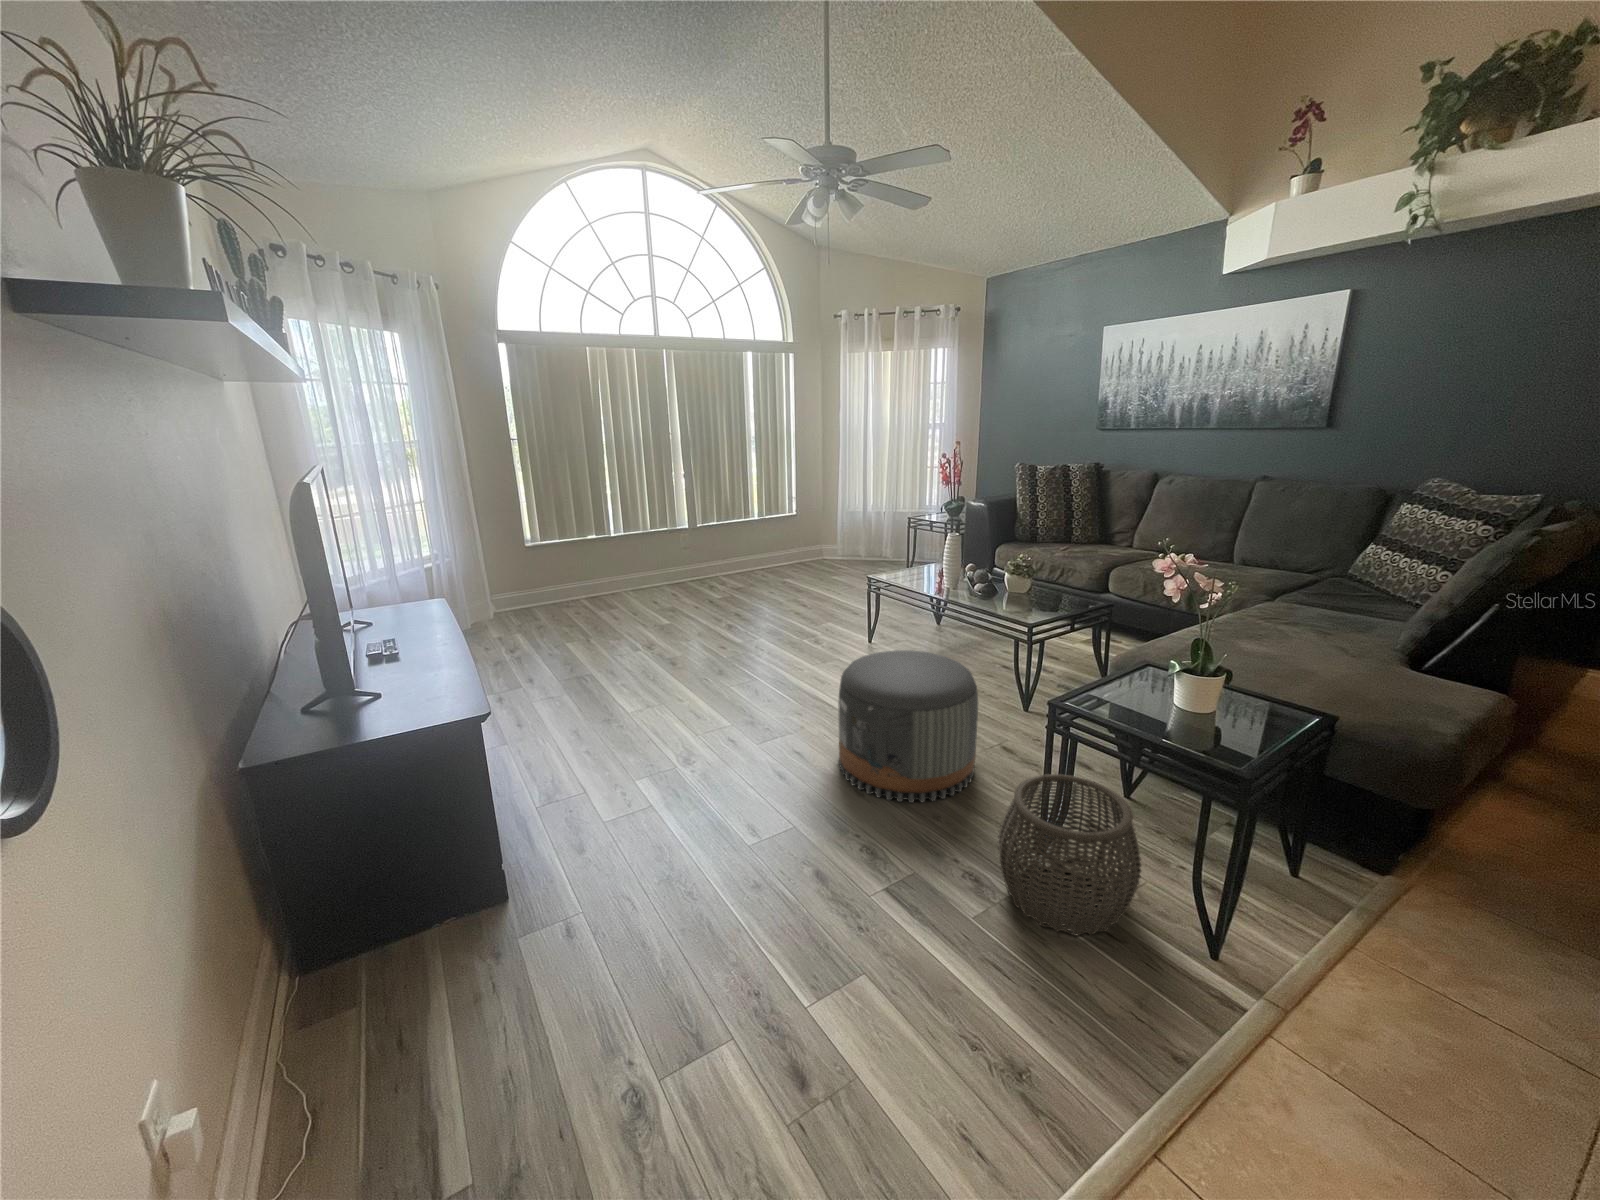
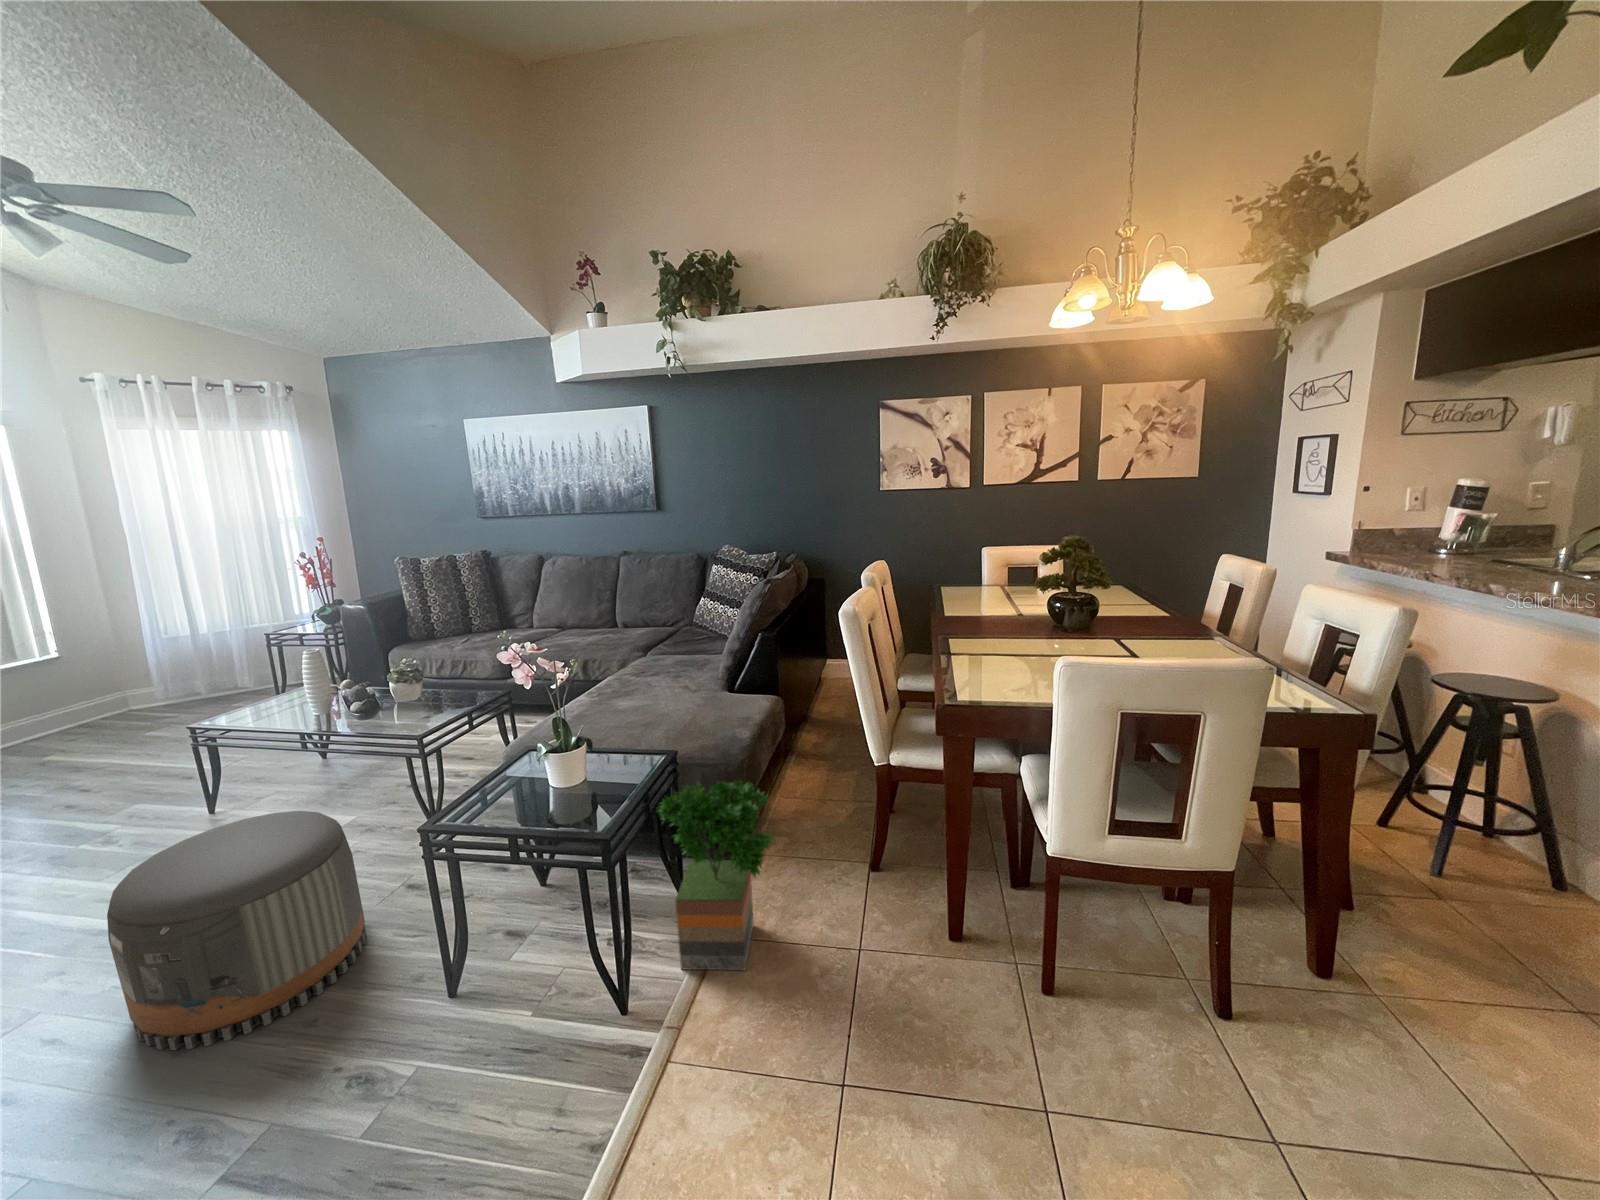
potted tree: none [1292,758,1501,1007] -> present [658,780,774,970]
woven basket: present [998,774,1141,936] -> none [380,896,545,1092]

